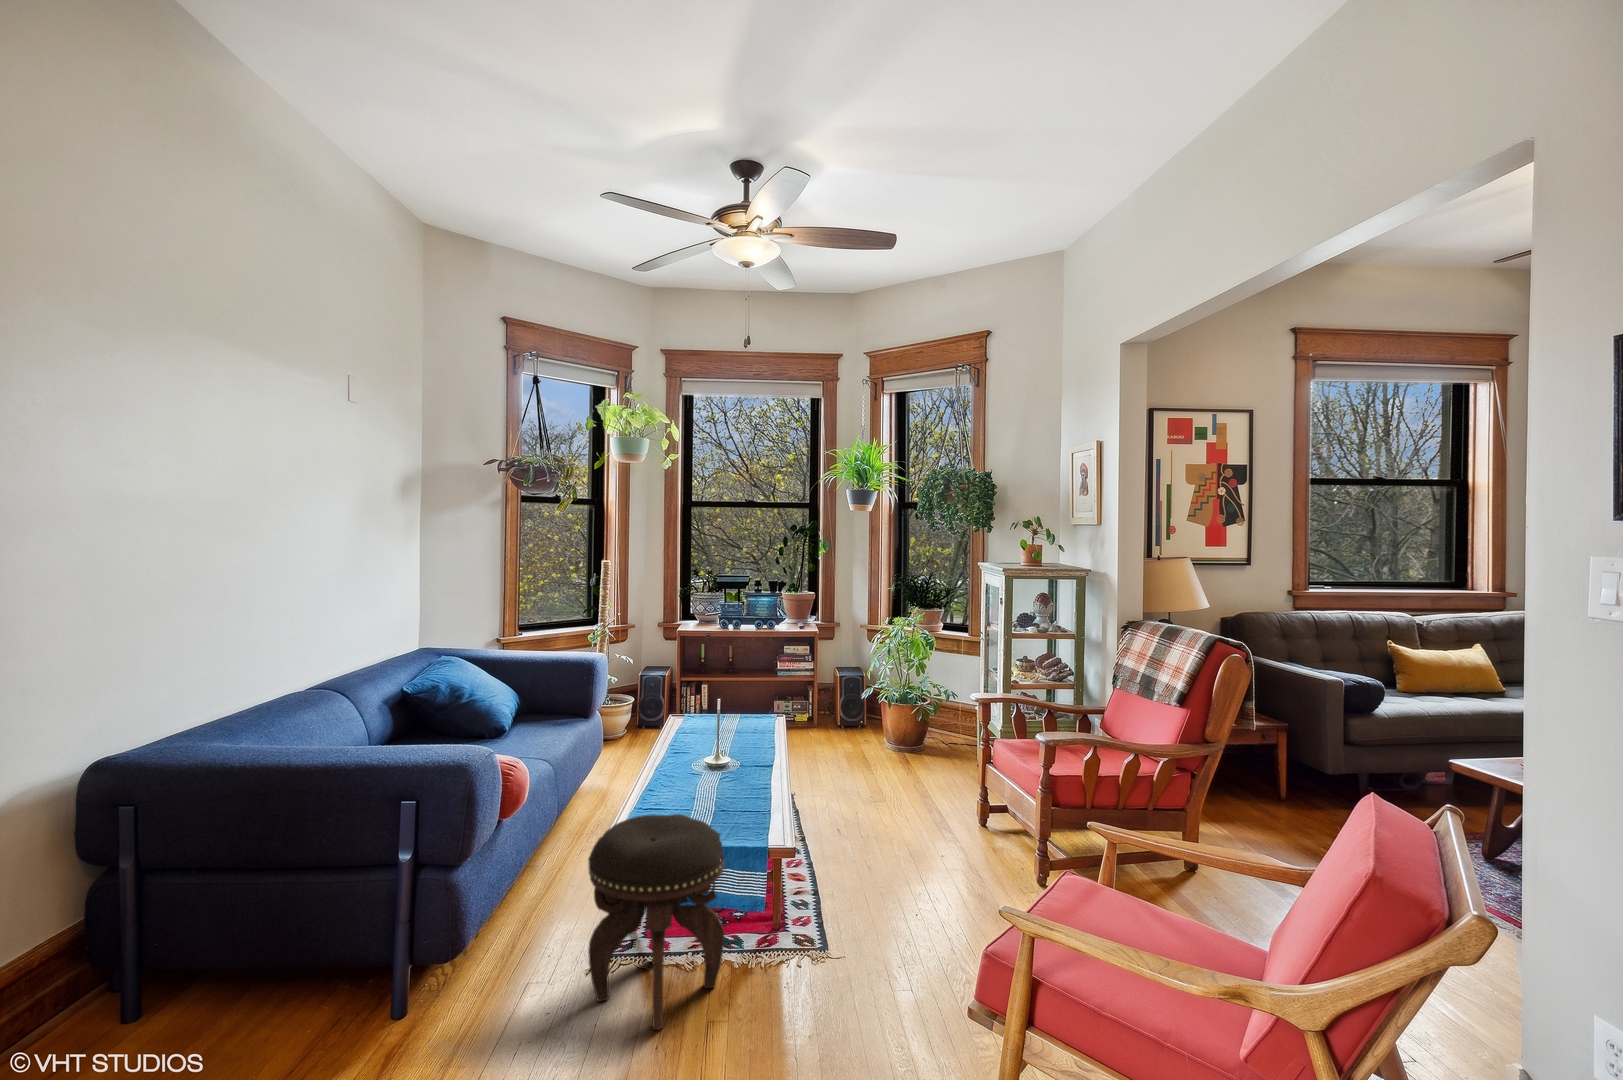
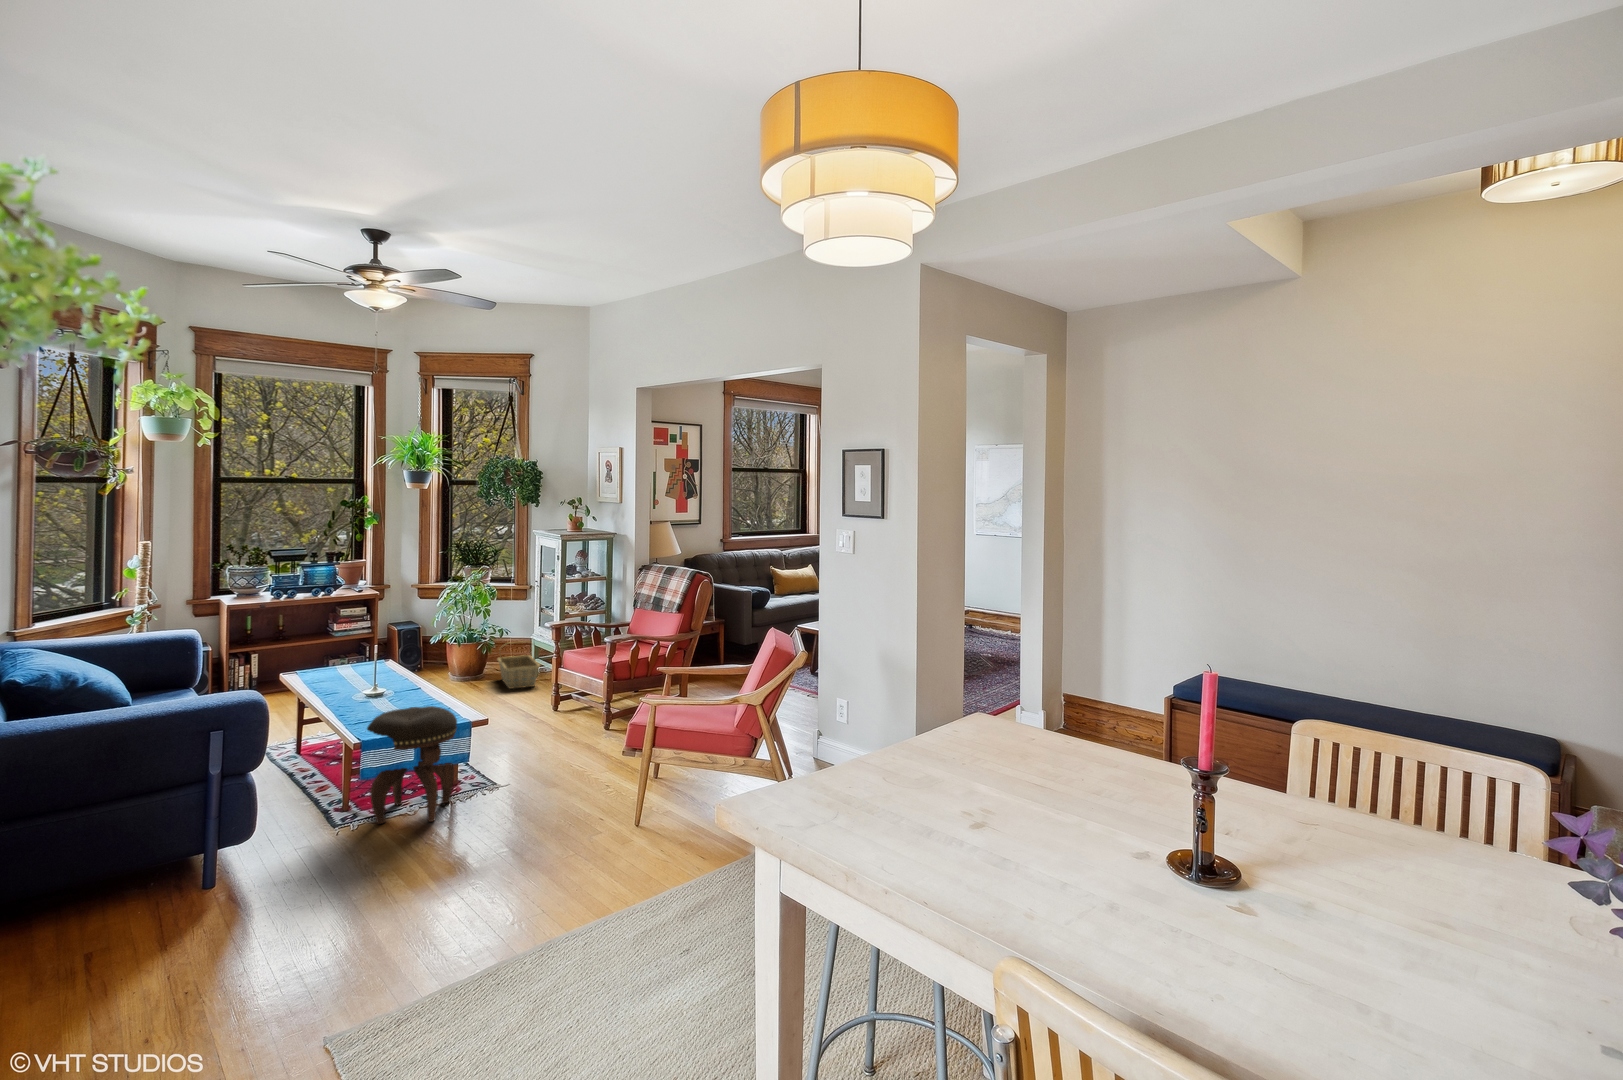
basket: none [932,710,980,777] -> present [497,642,540,689]

